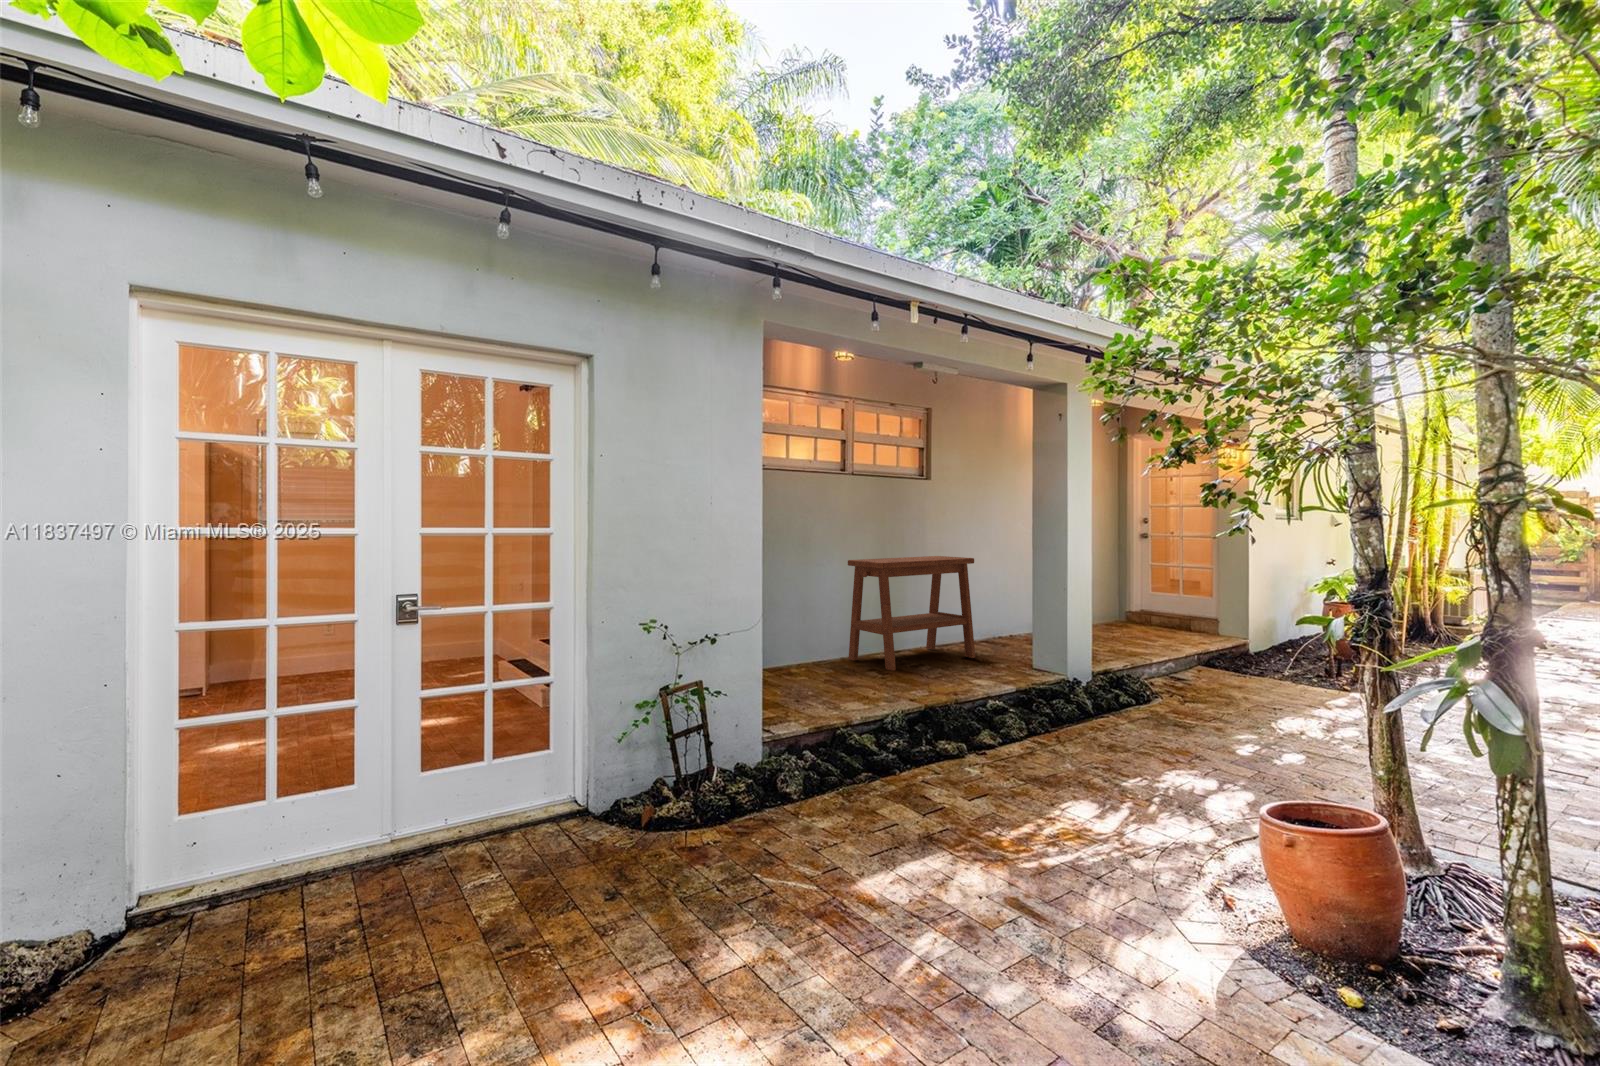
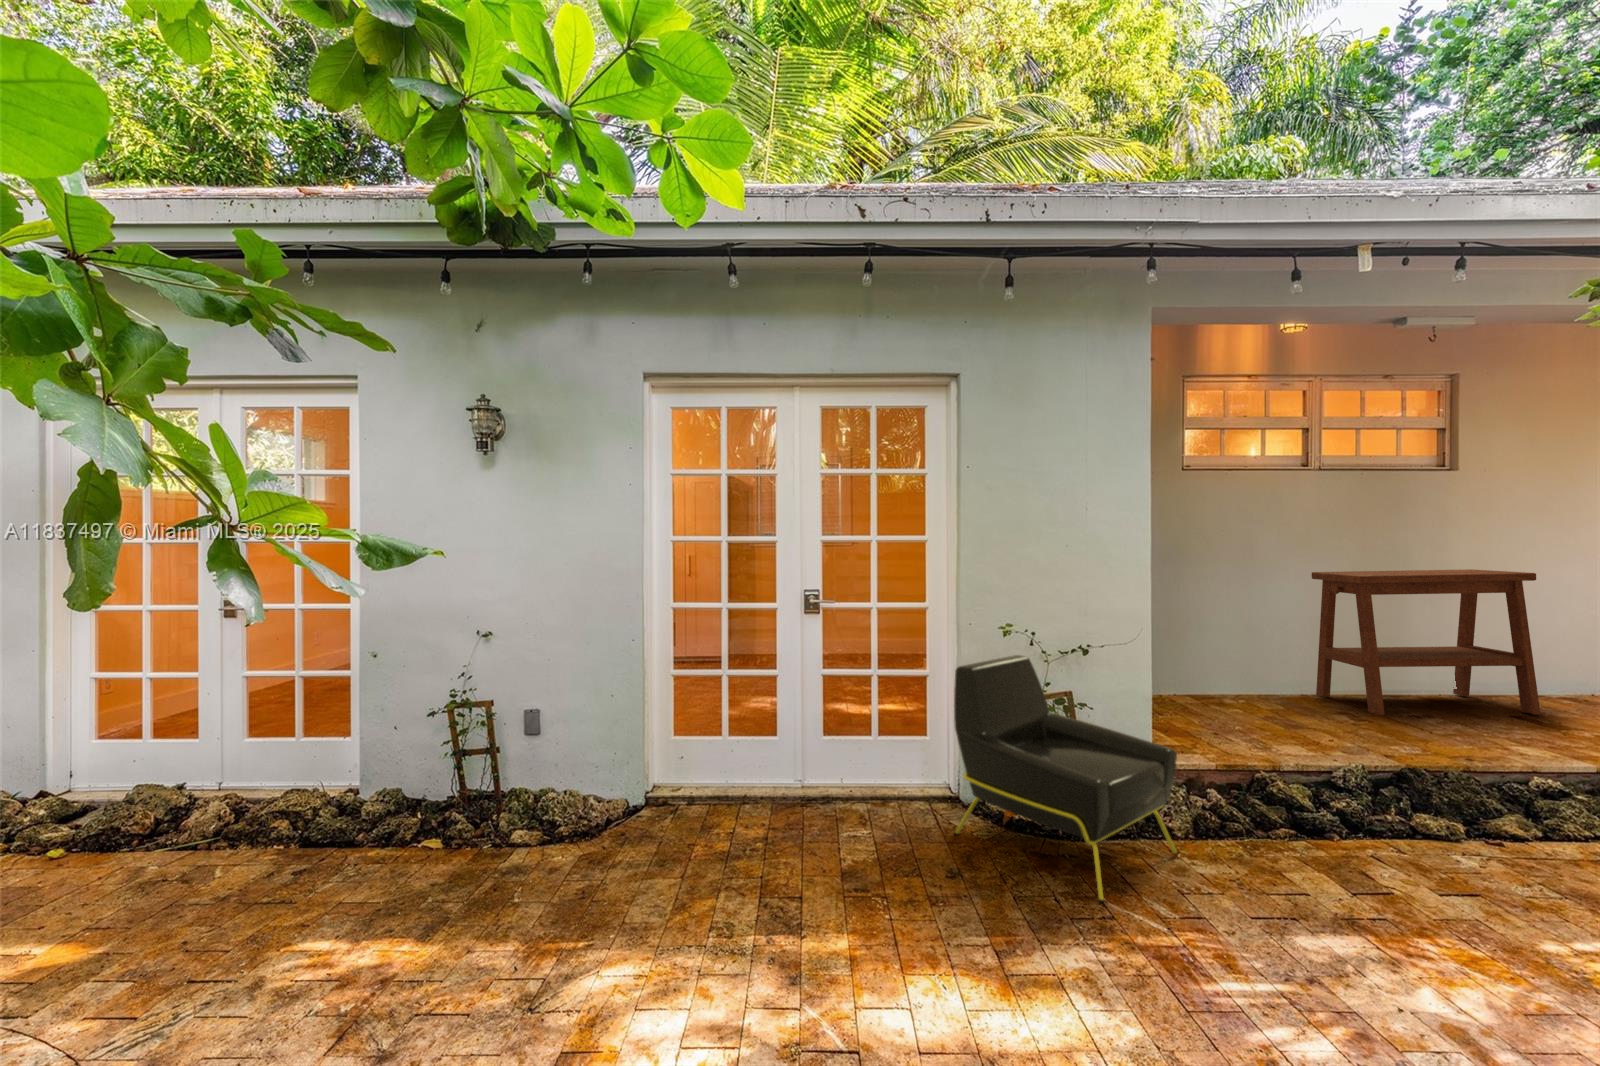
armchair: none [597,652,799,880] -> present [954,655,1177,903]

